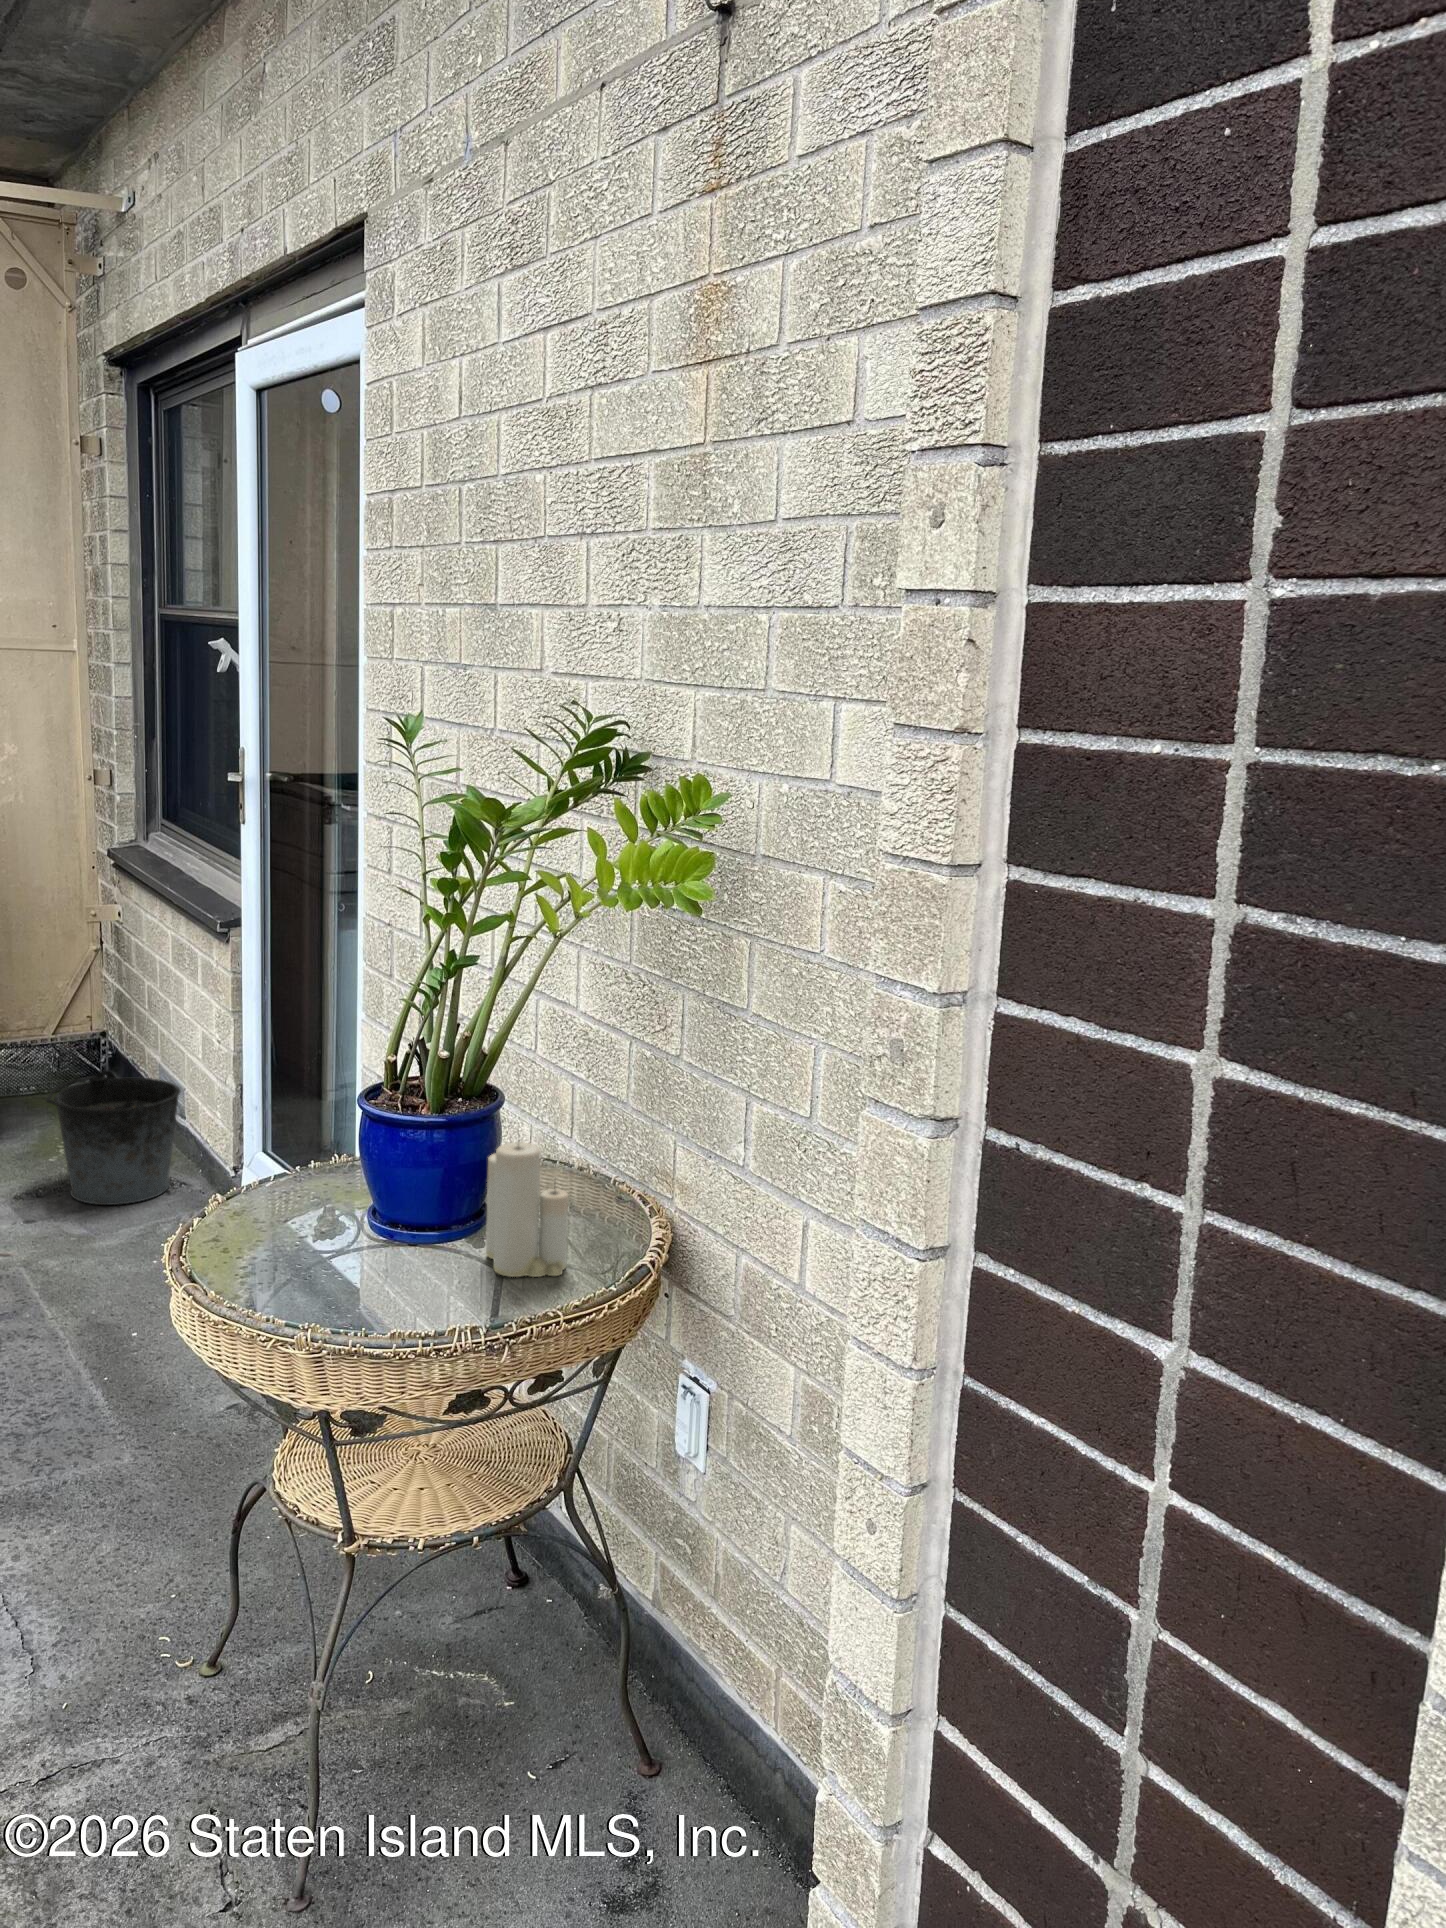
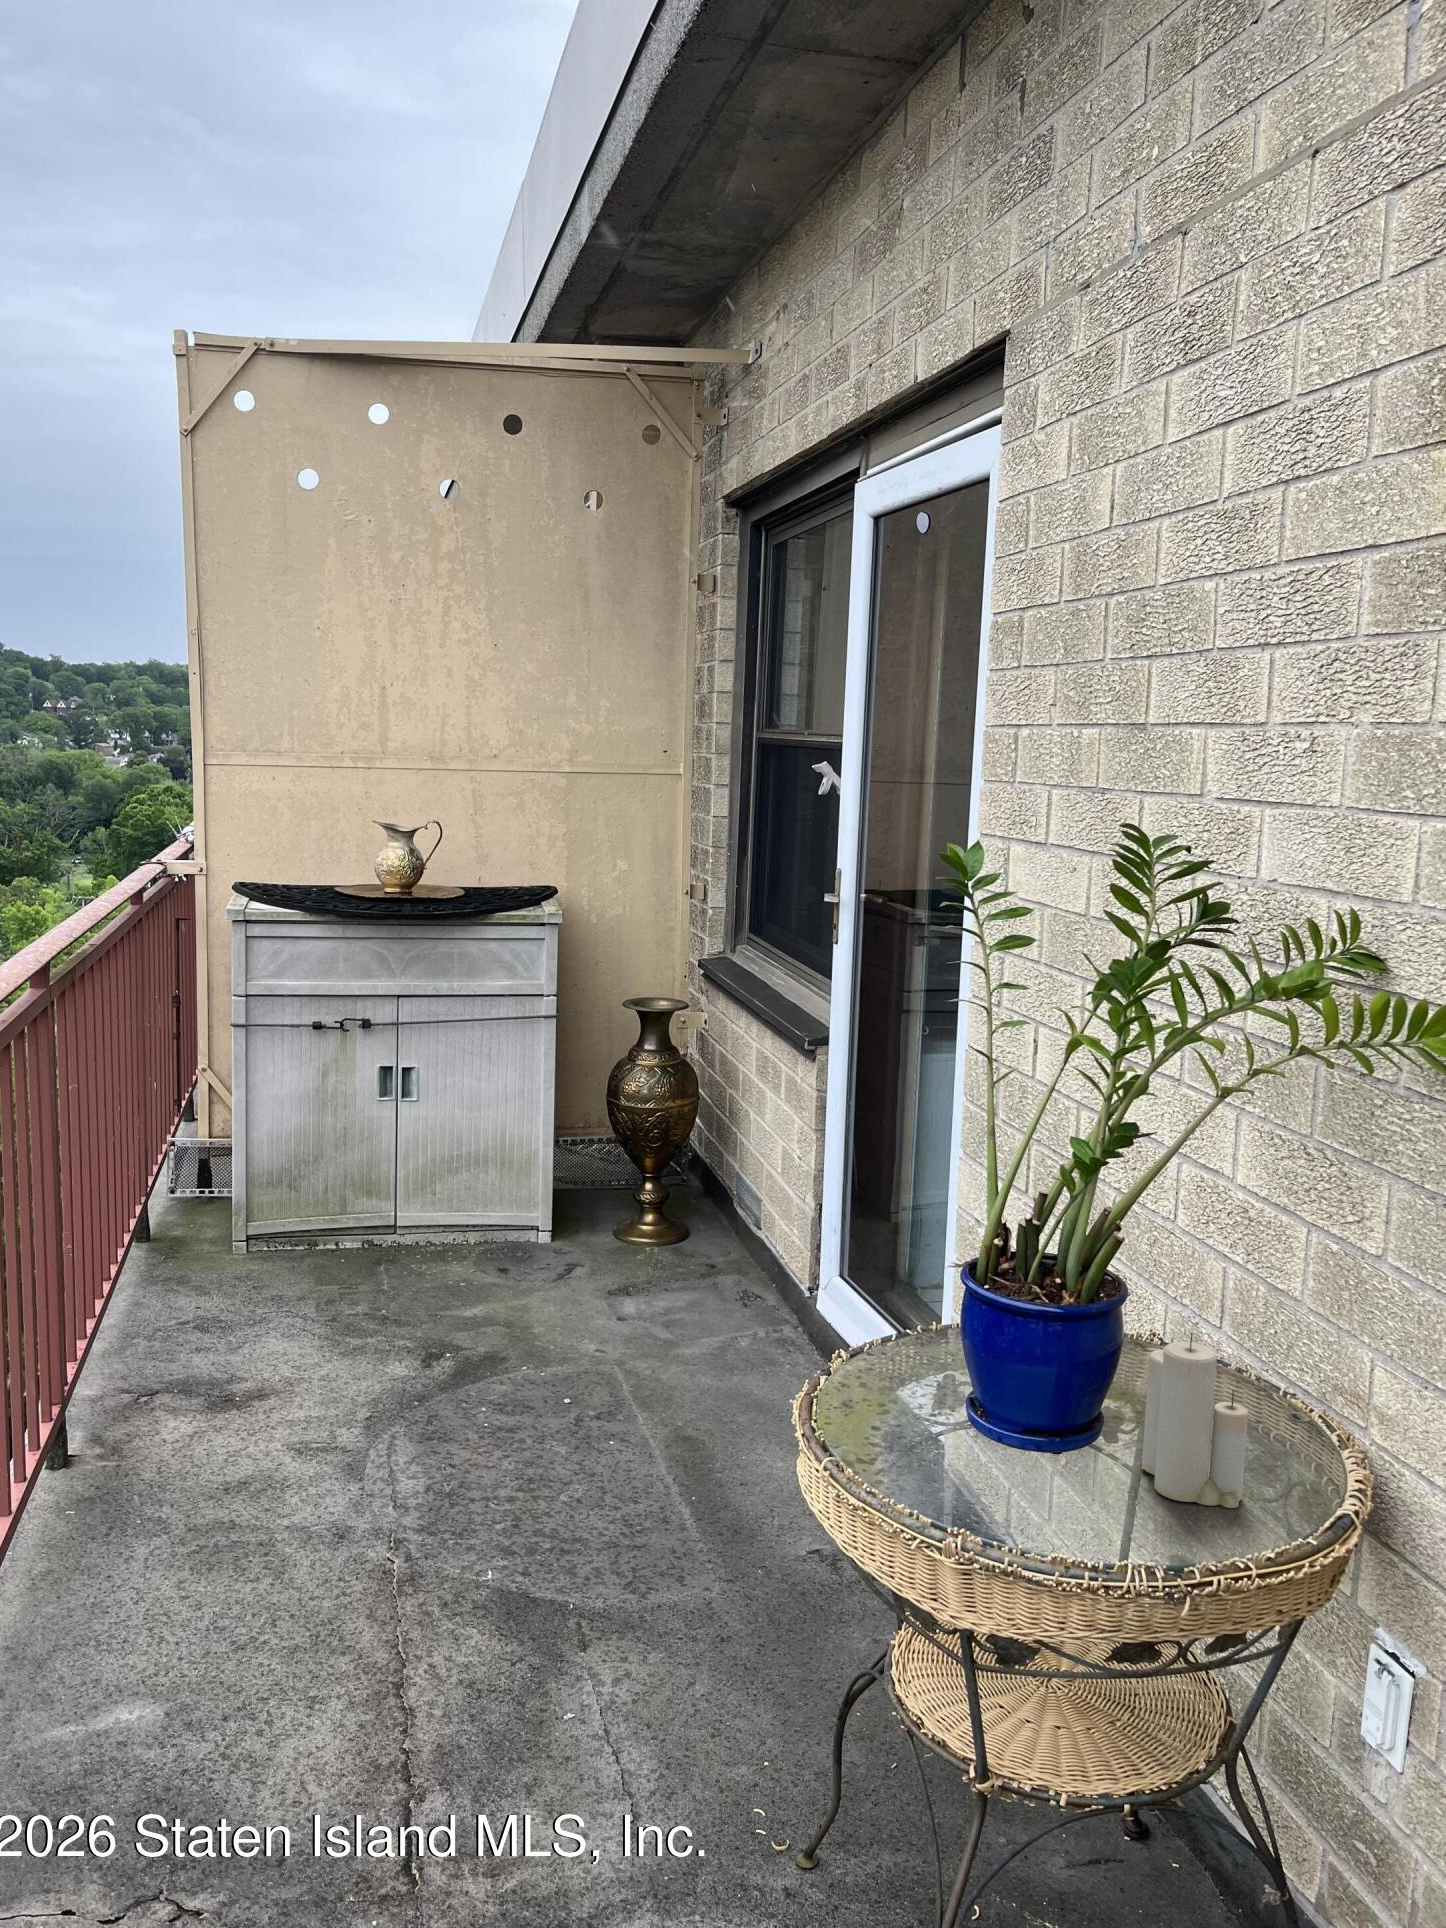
bucket: present [46,1070,180,1205] -> none [637,1183,760,1319]

